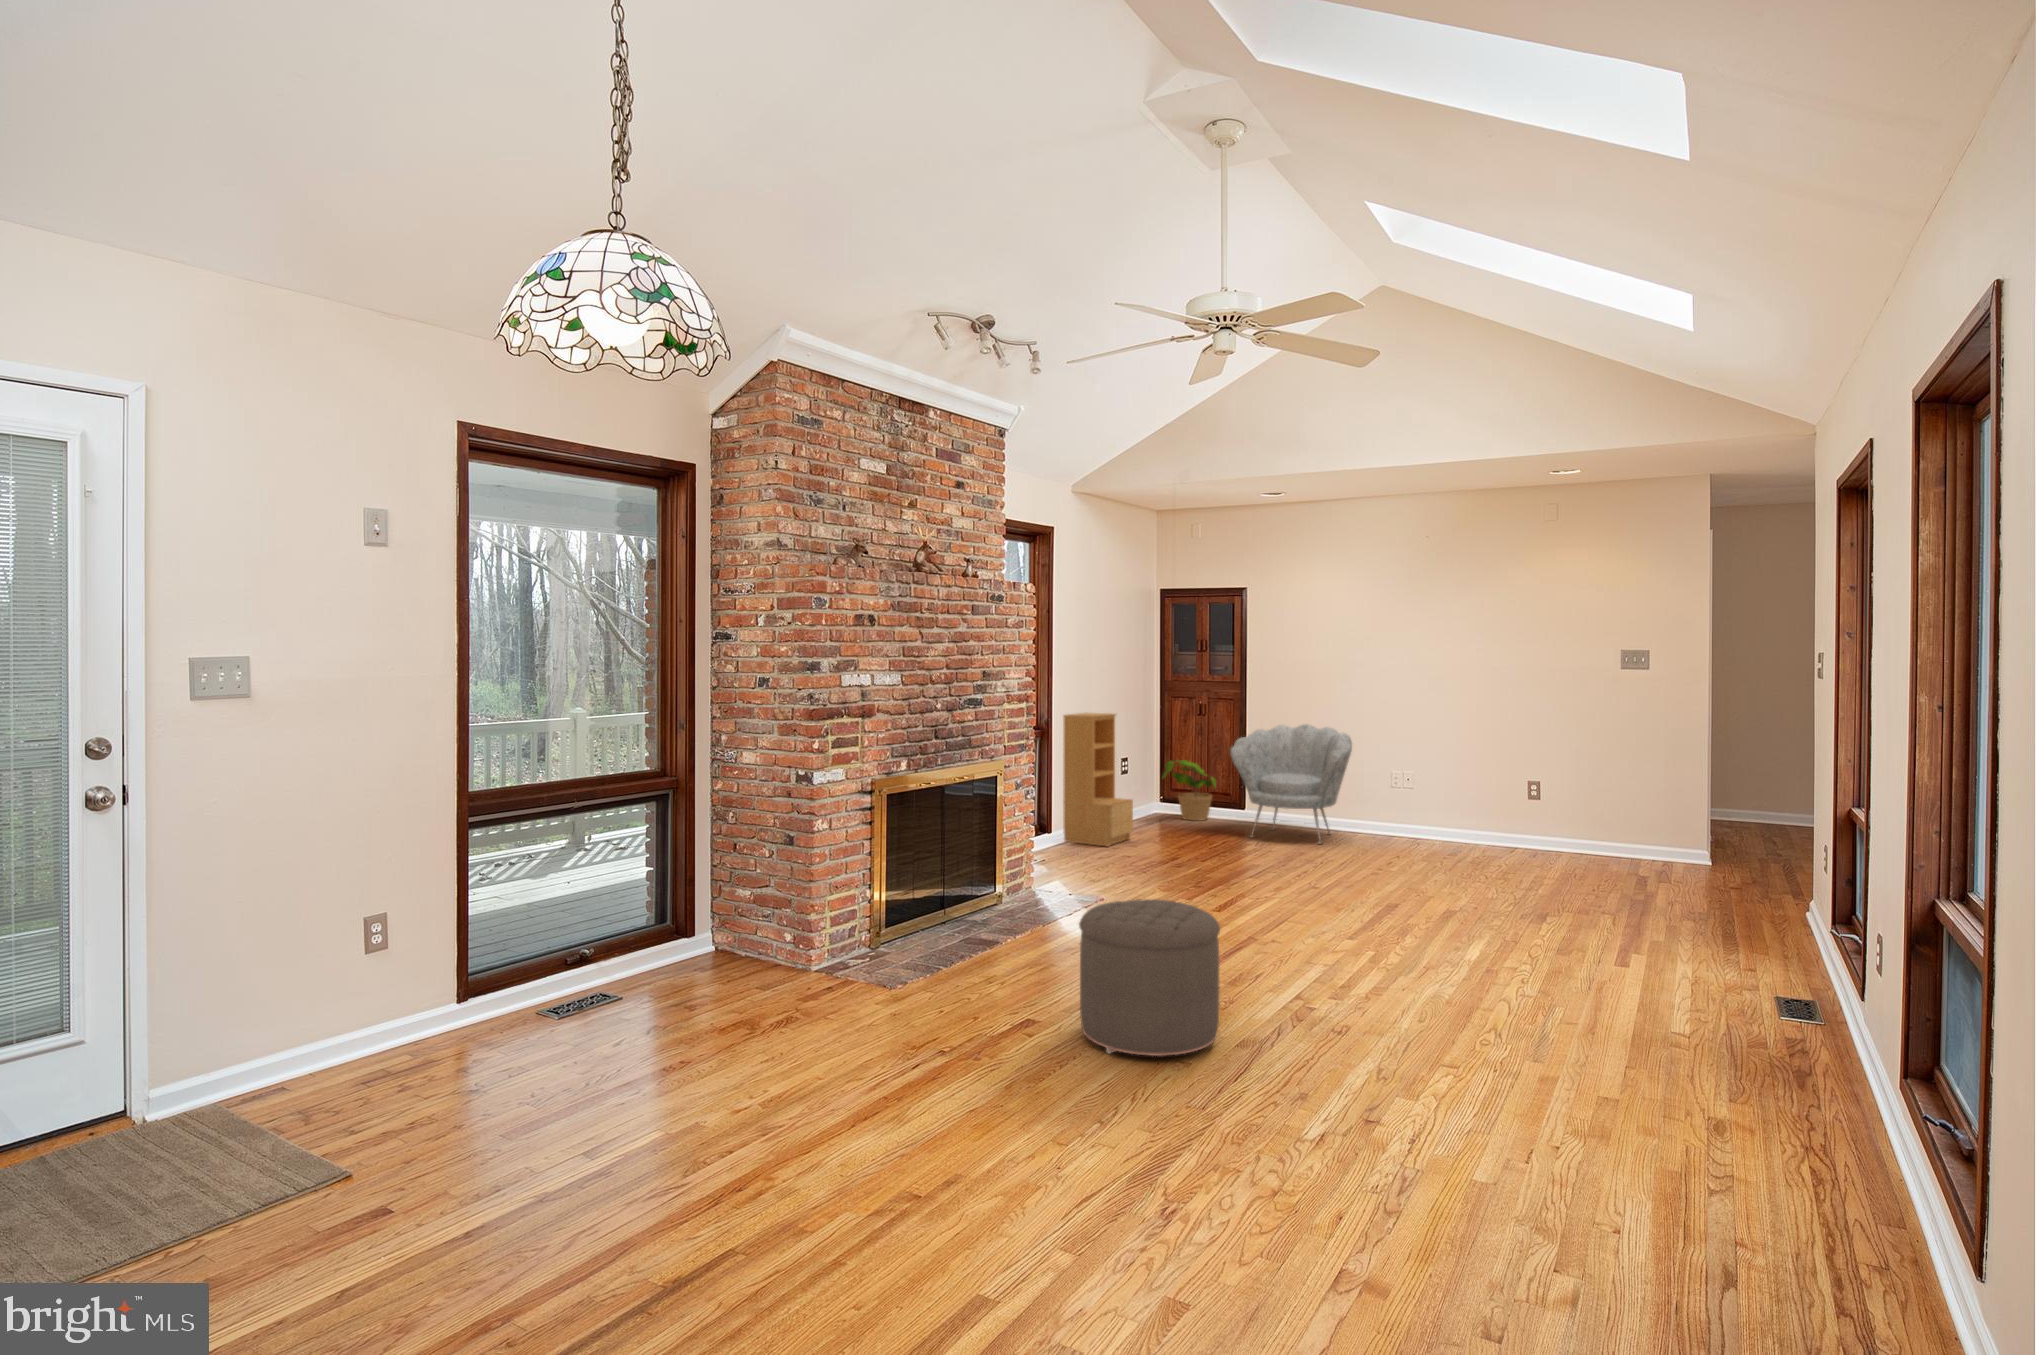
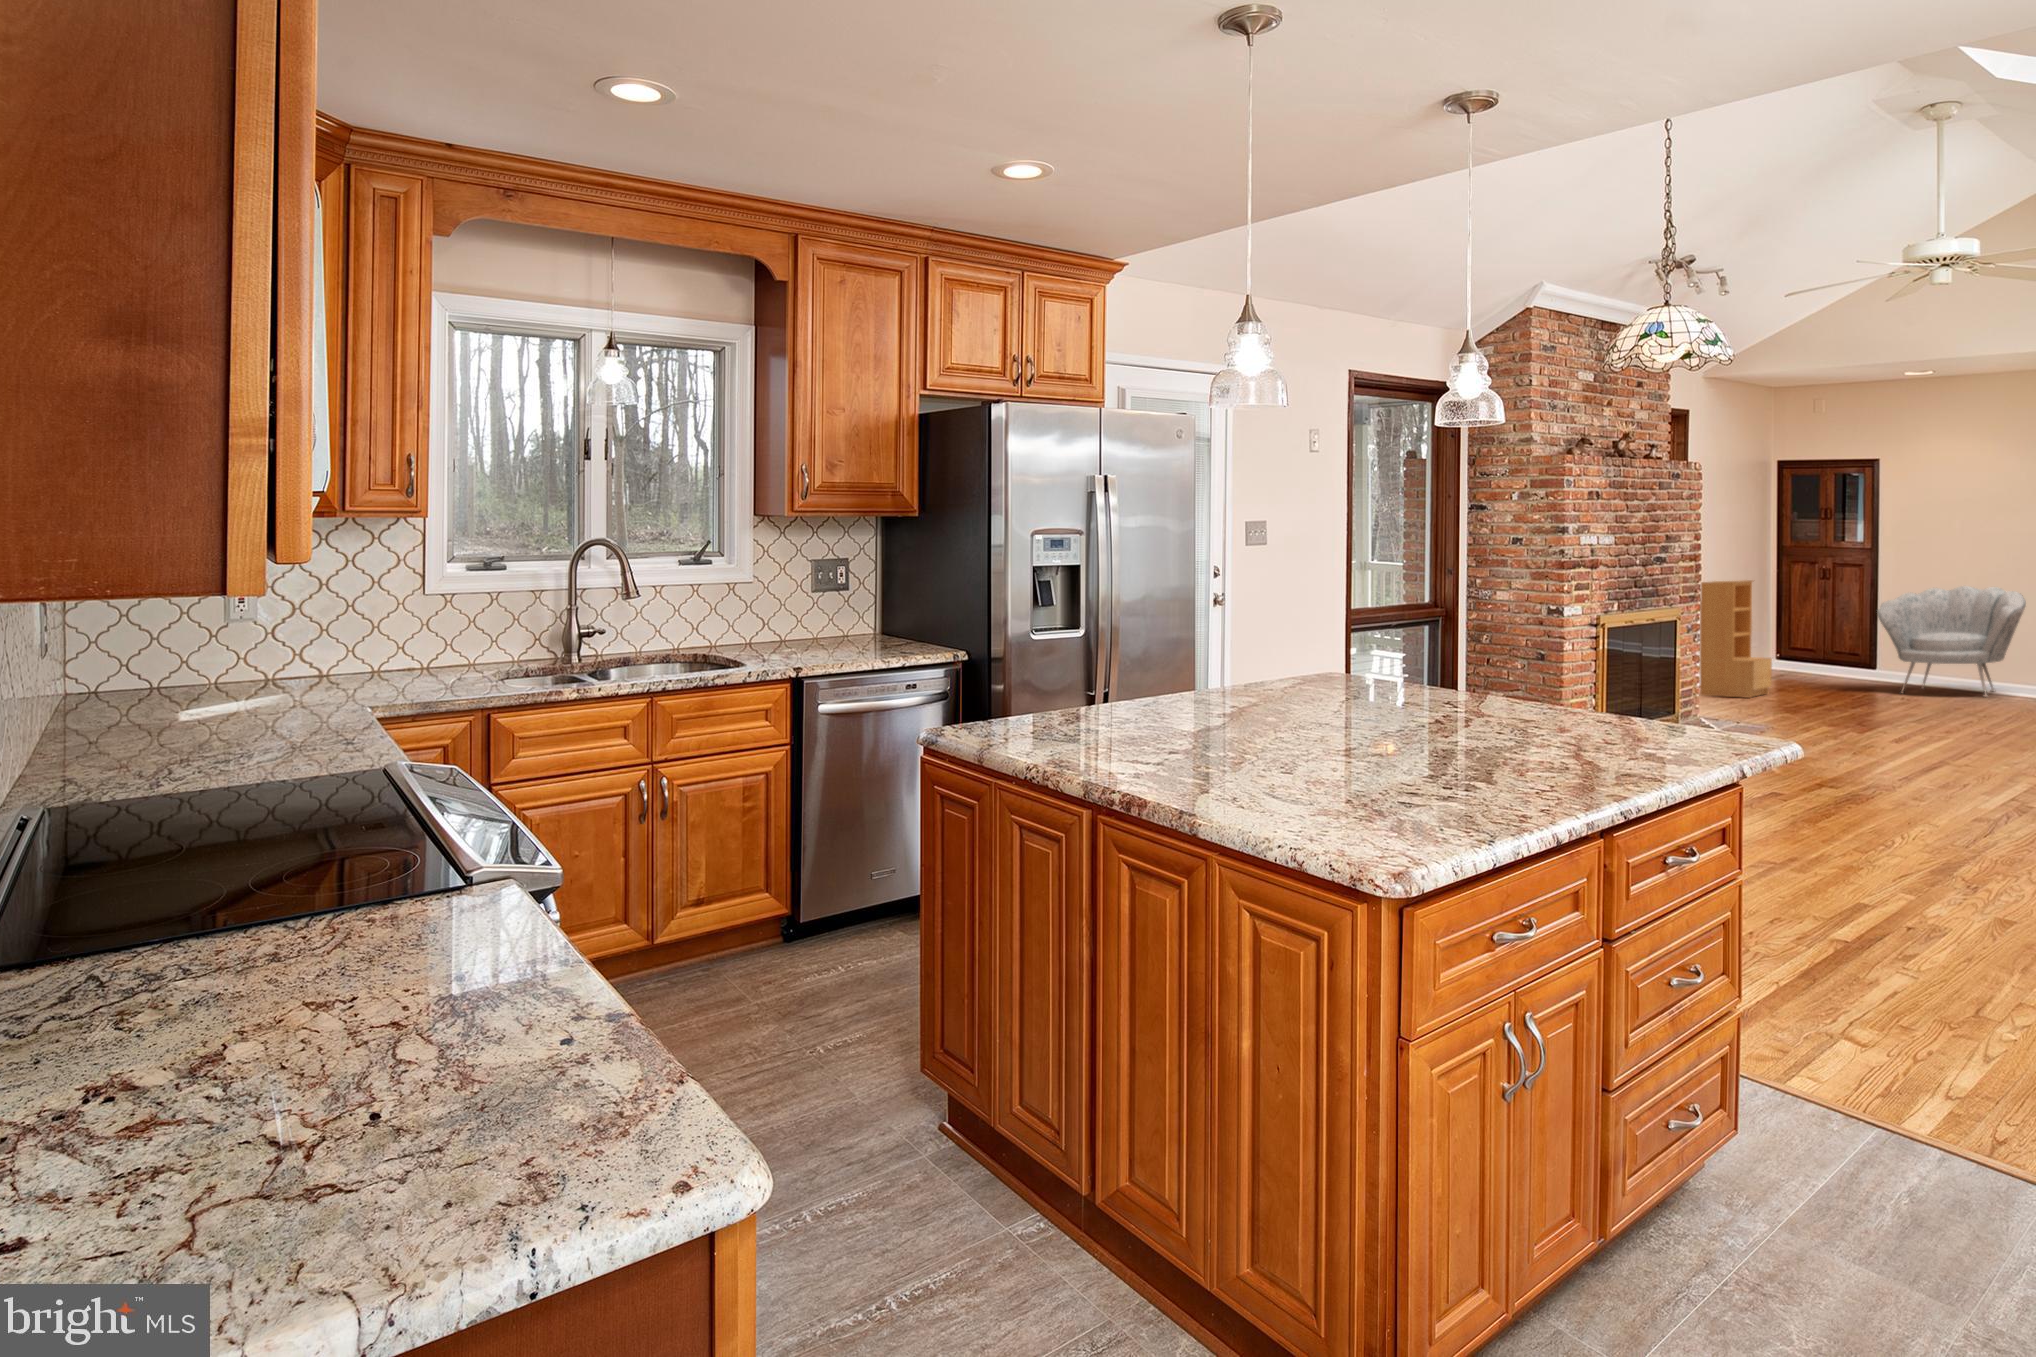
potted plant: present [1162,760,1216,821] -> none [1788,625,1852,684]
ottoman: present [1079,899,1220,1056] -> none [1824,685,1955,785]

